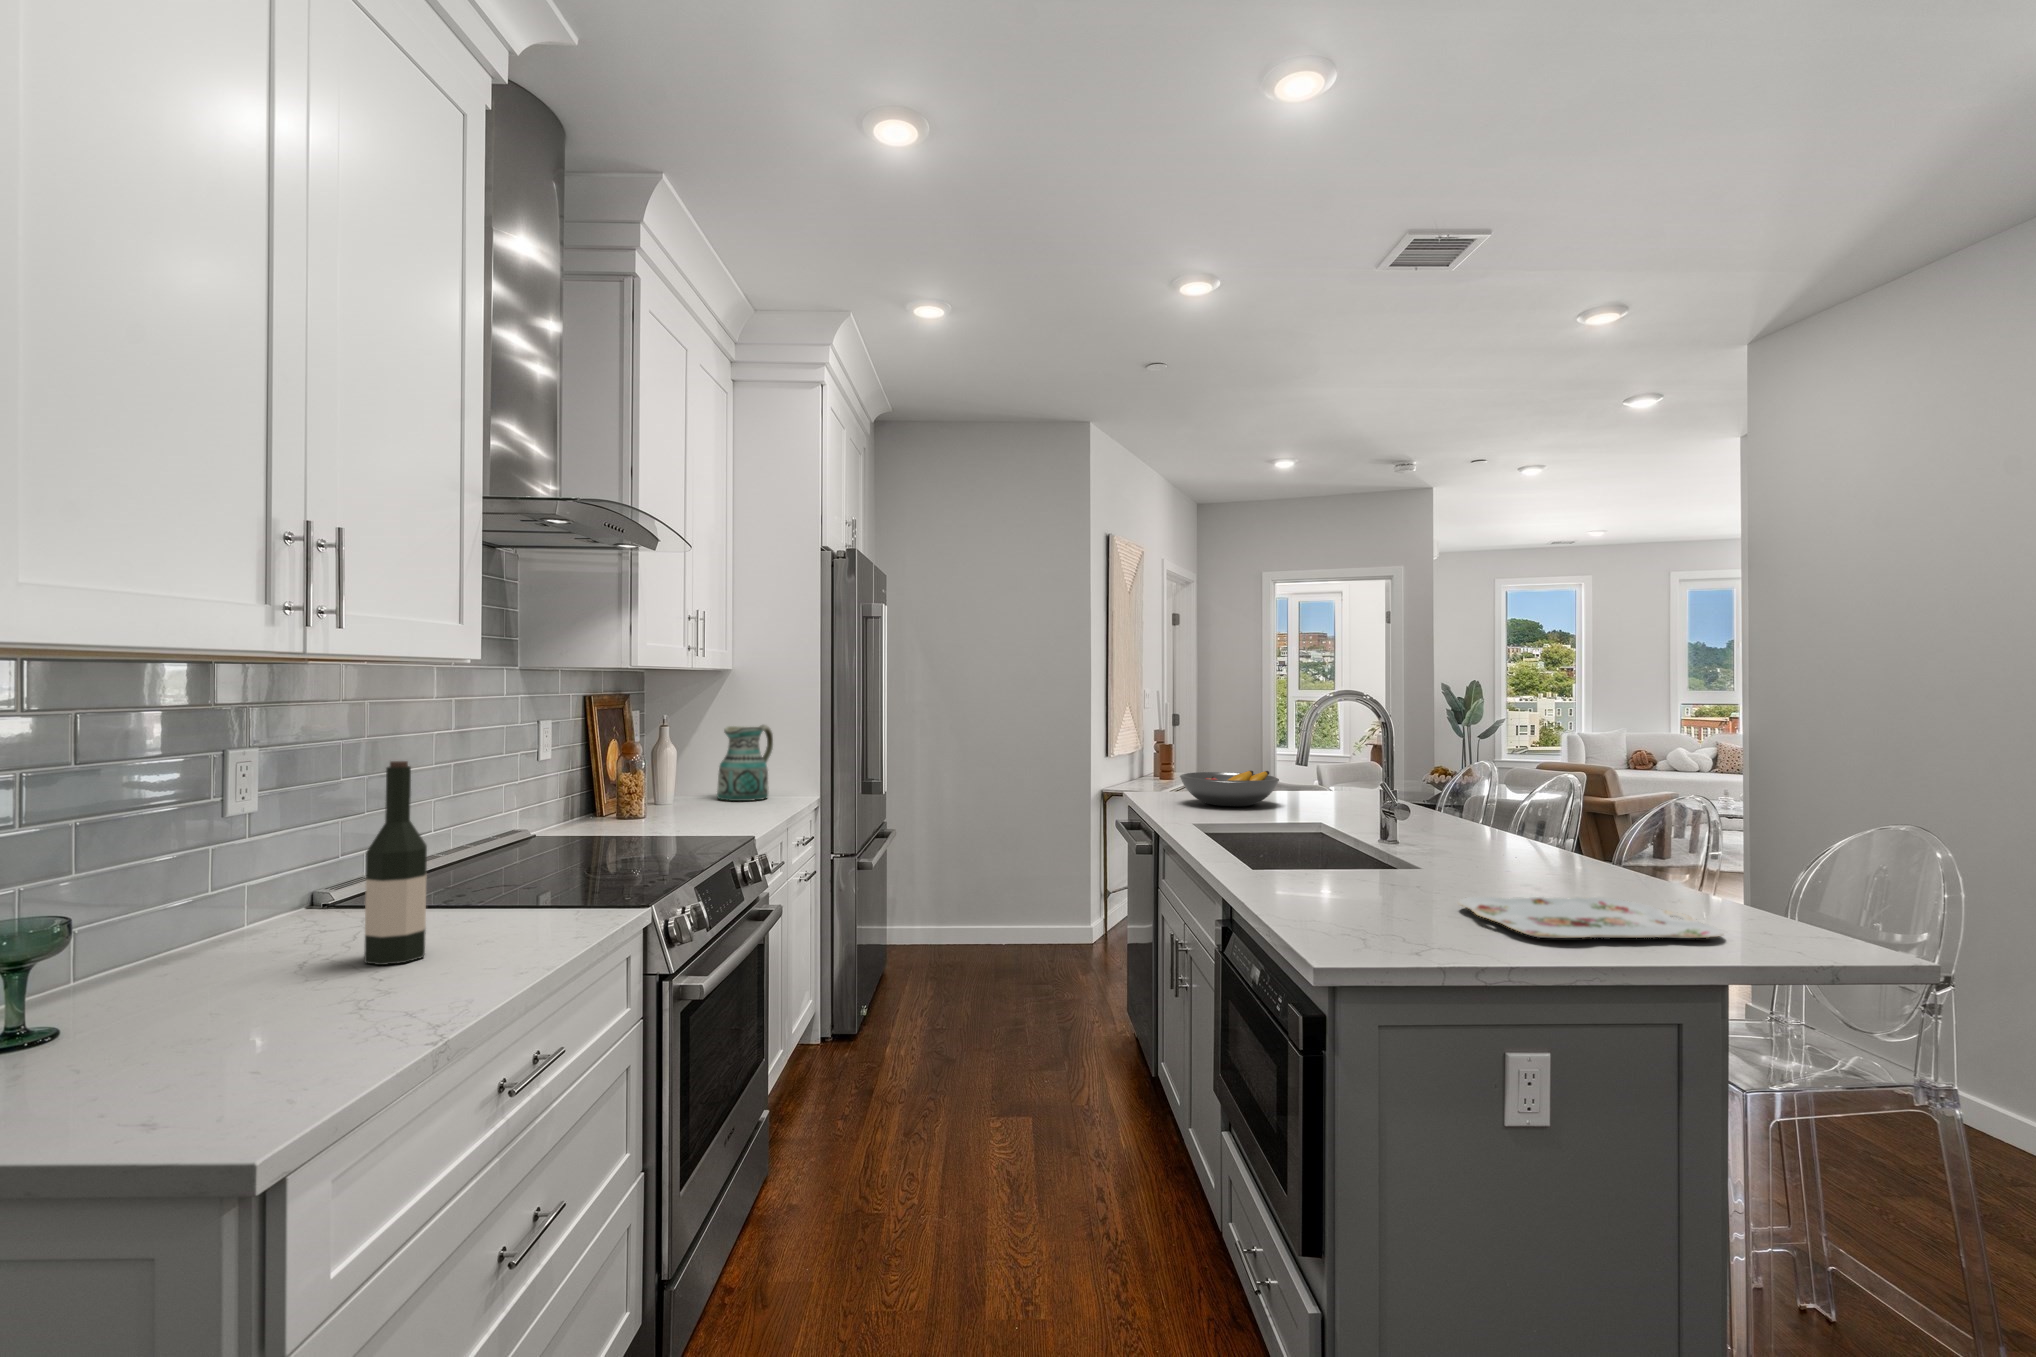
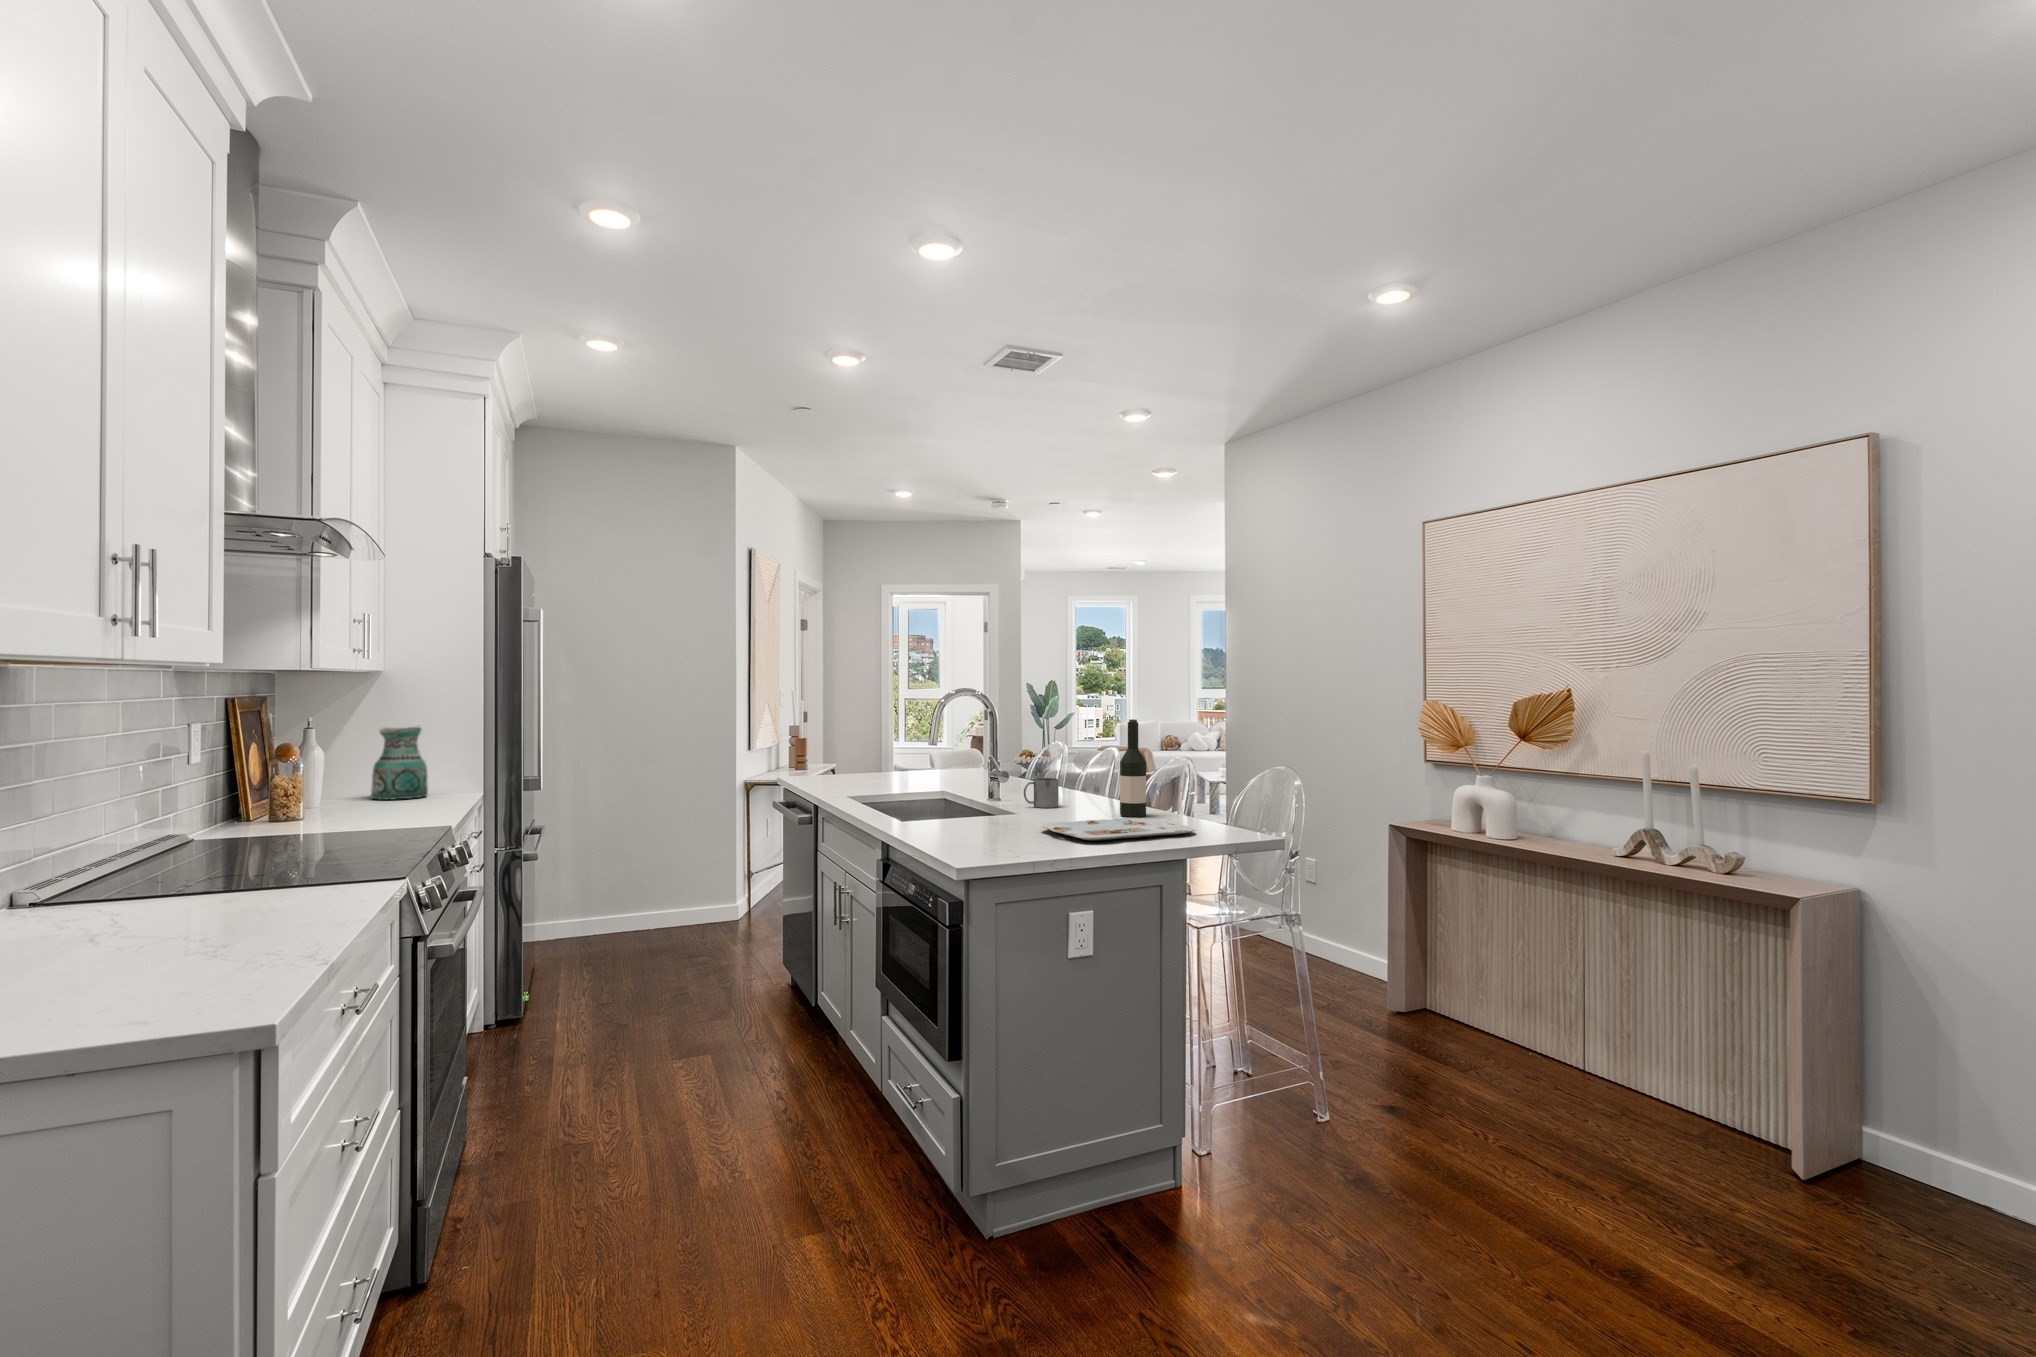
wine bottle: present [364,761,427,965] -> present [1120,719,1146,817]
fruit bowl: present [1180,771,1279,806] -> none [824,752,906,782]
mug: none [1433,823,1485,865] -> present [1024,778,1059,808]

